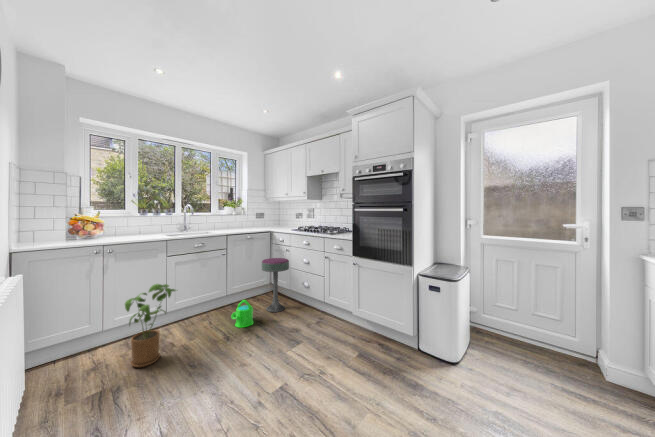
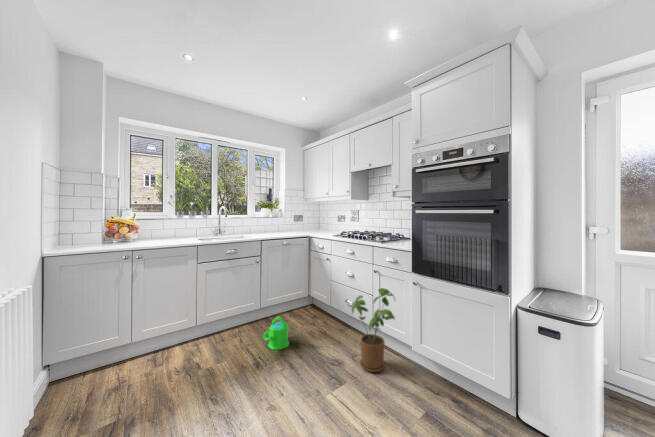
bar stool: present [262,258,289,312] -> none [300,267,331,331]
house plant: present [125,284,176,367] -> present [352,288,395,372]

